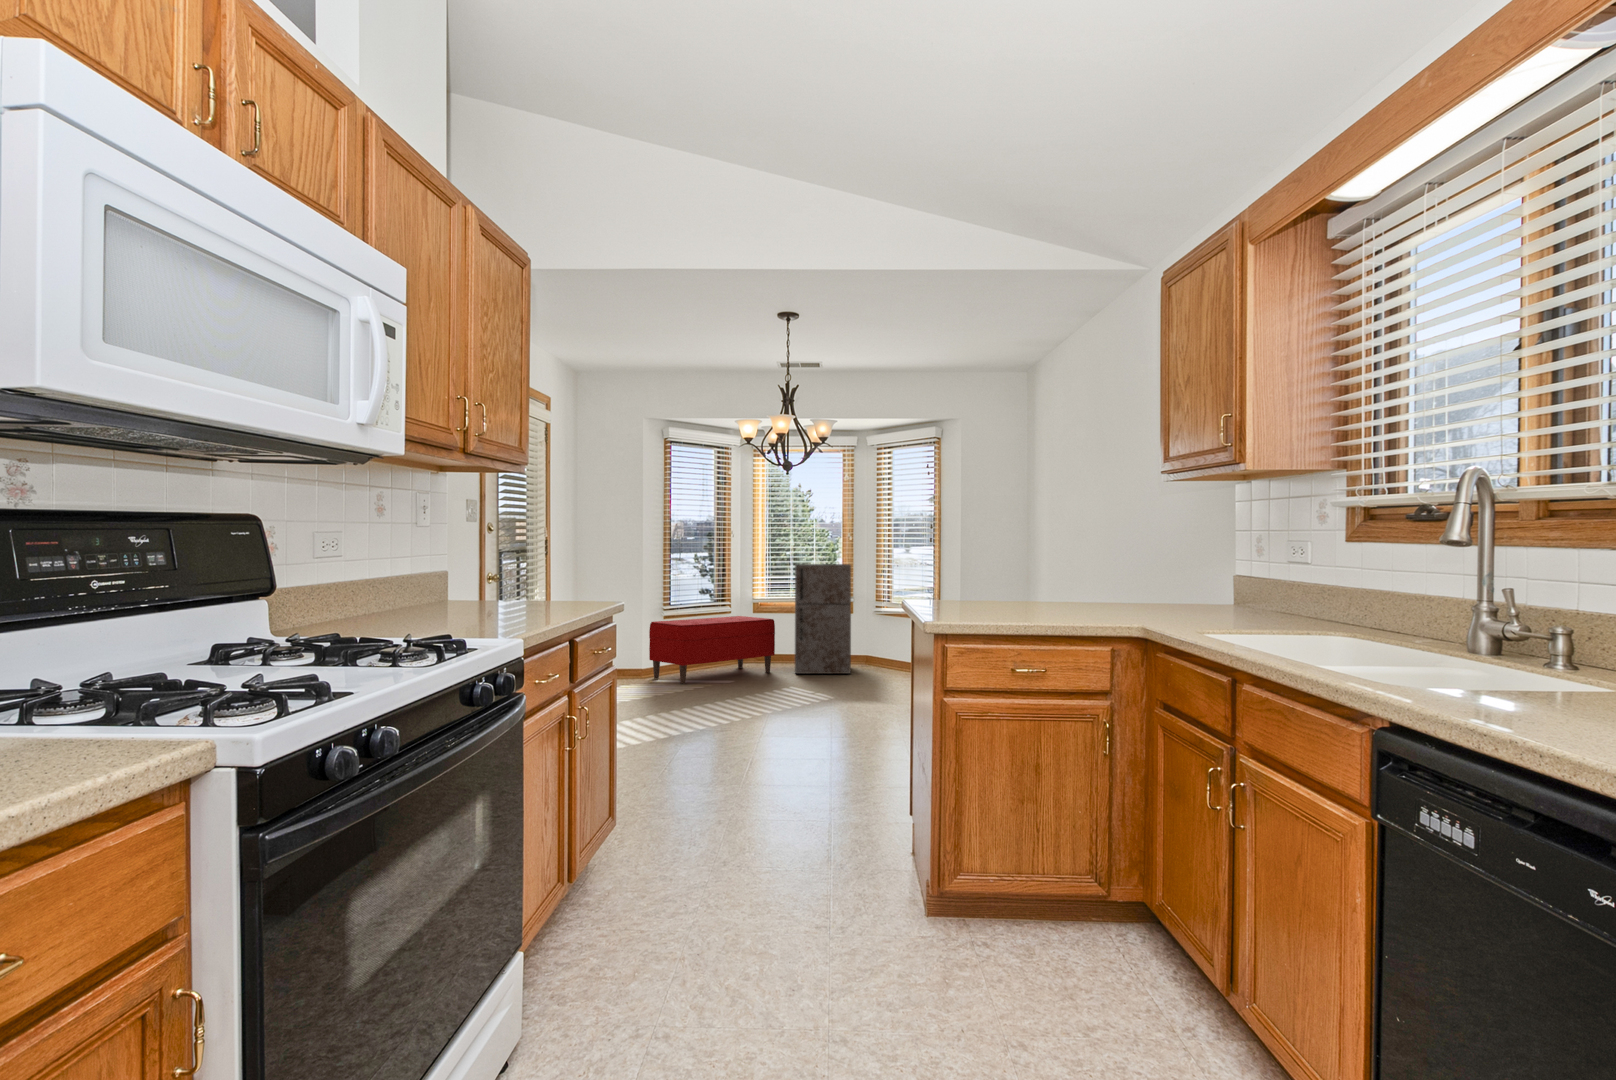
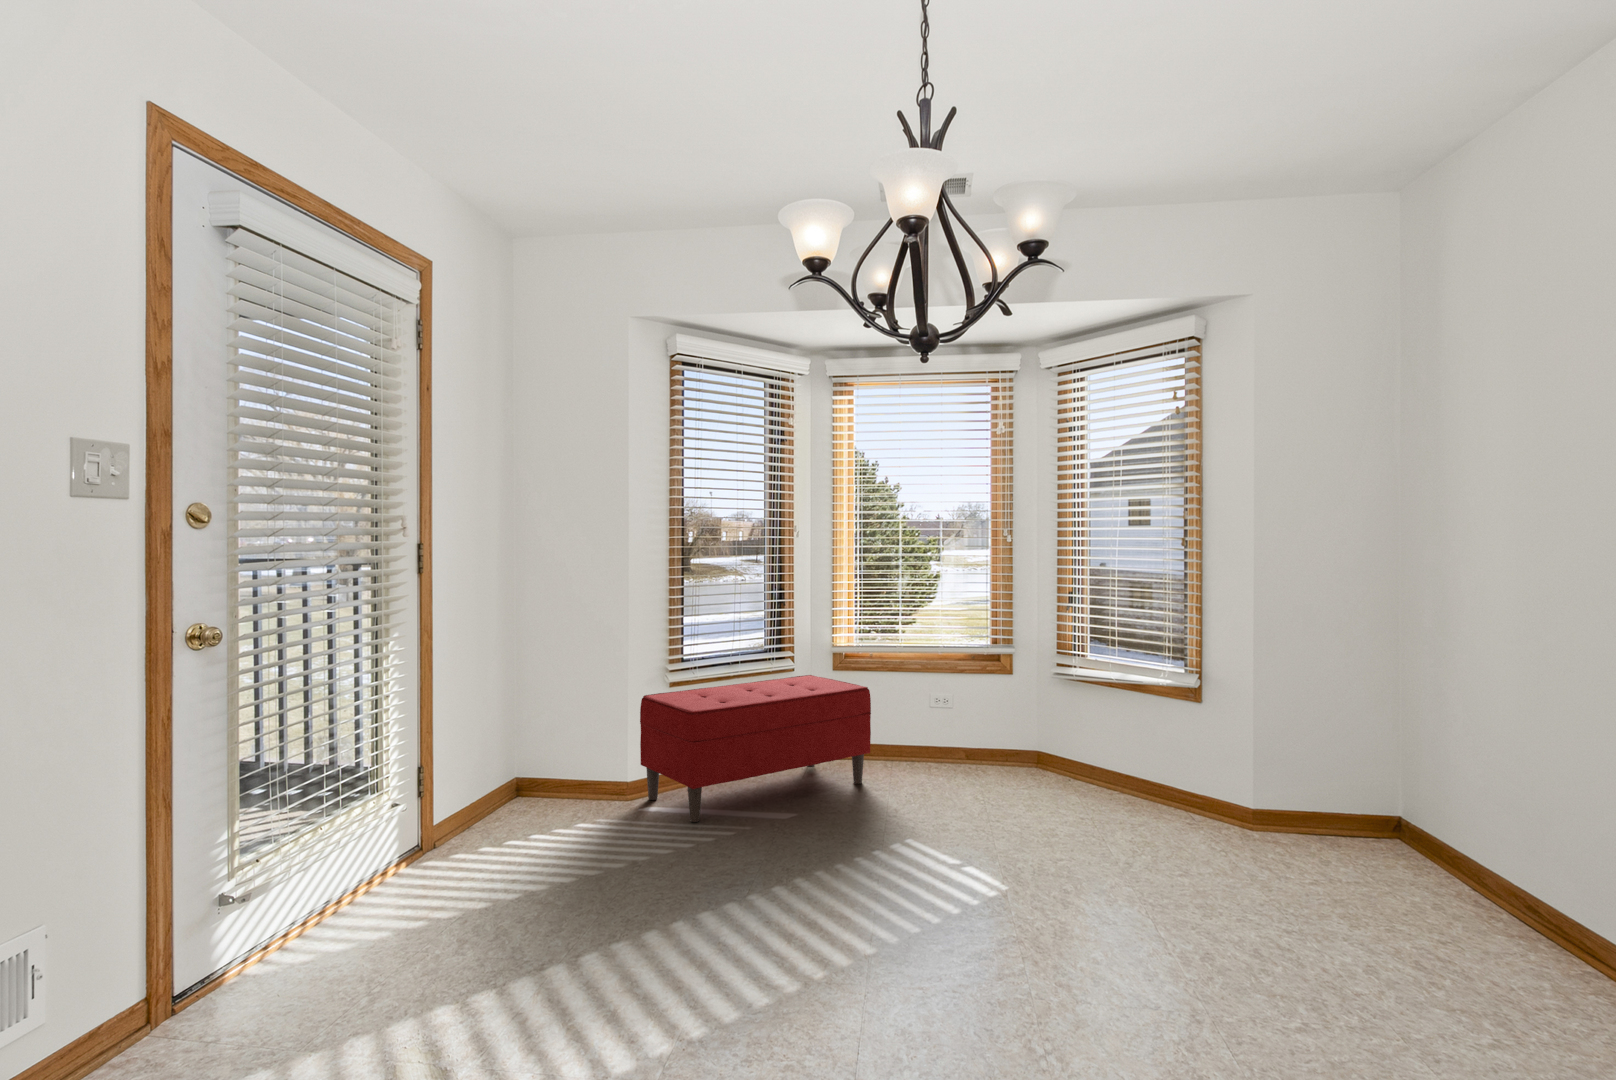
storage cabinet: present [795,564,851,674] -> none [906,584,1014,794]

